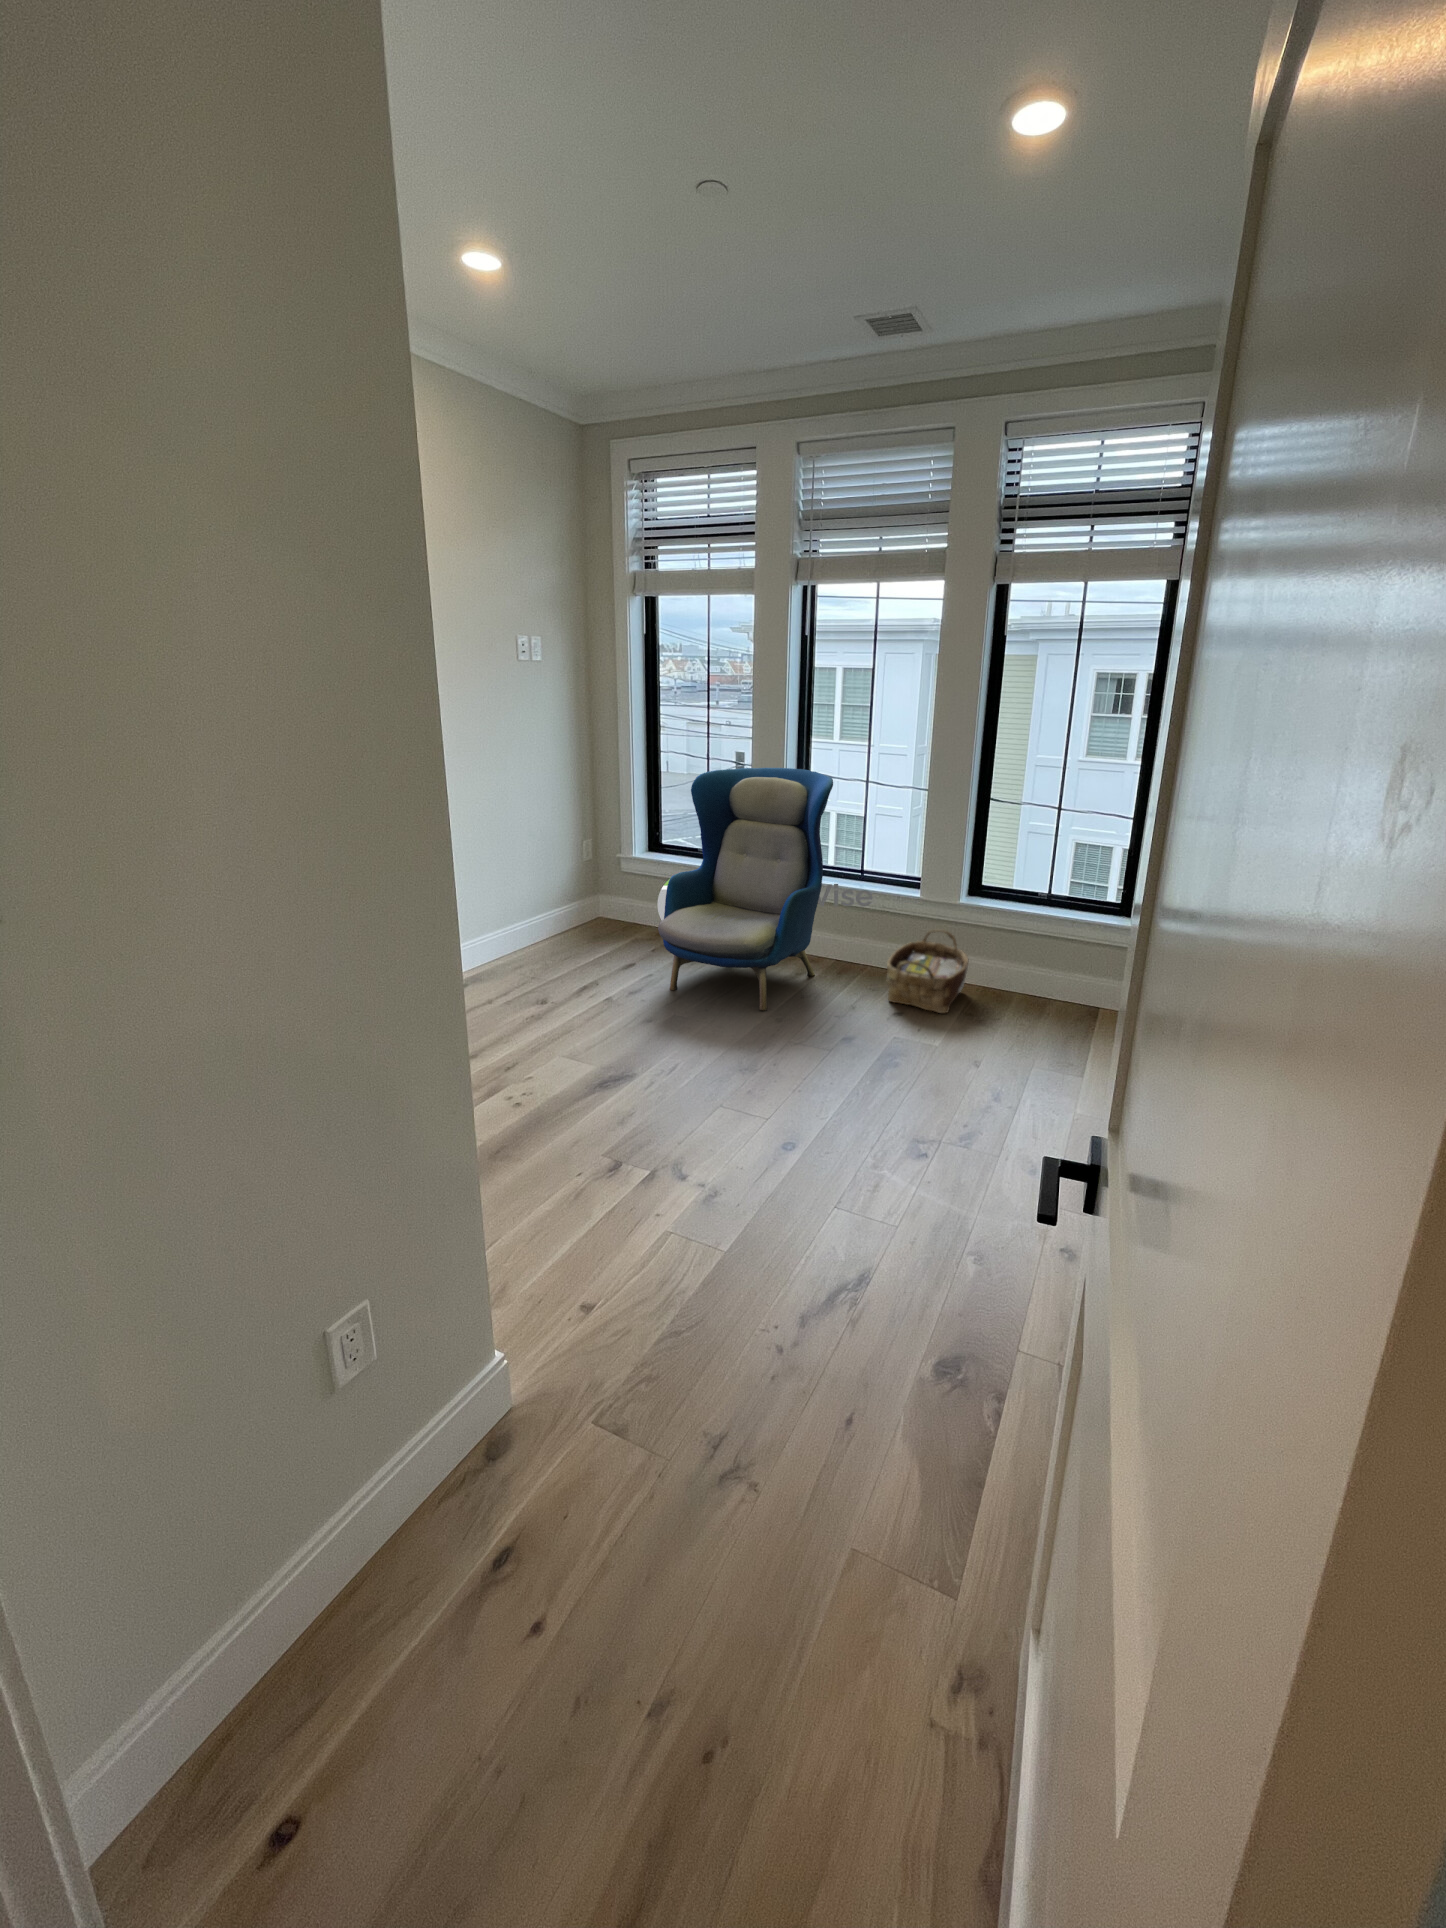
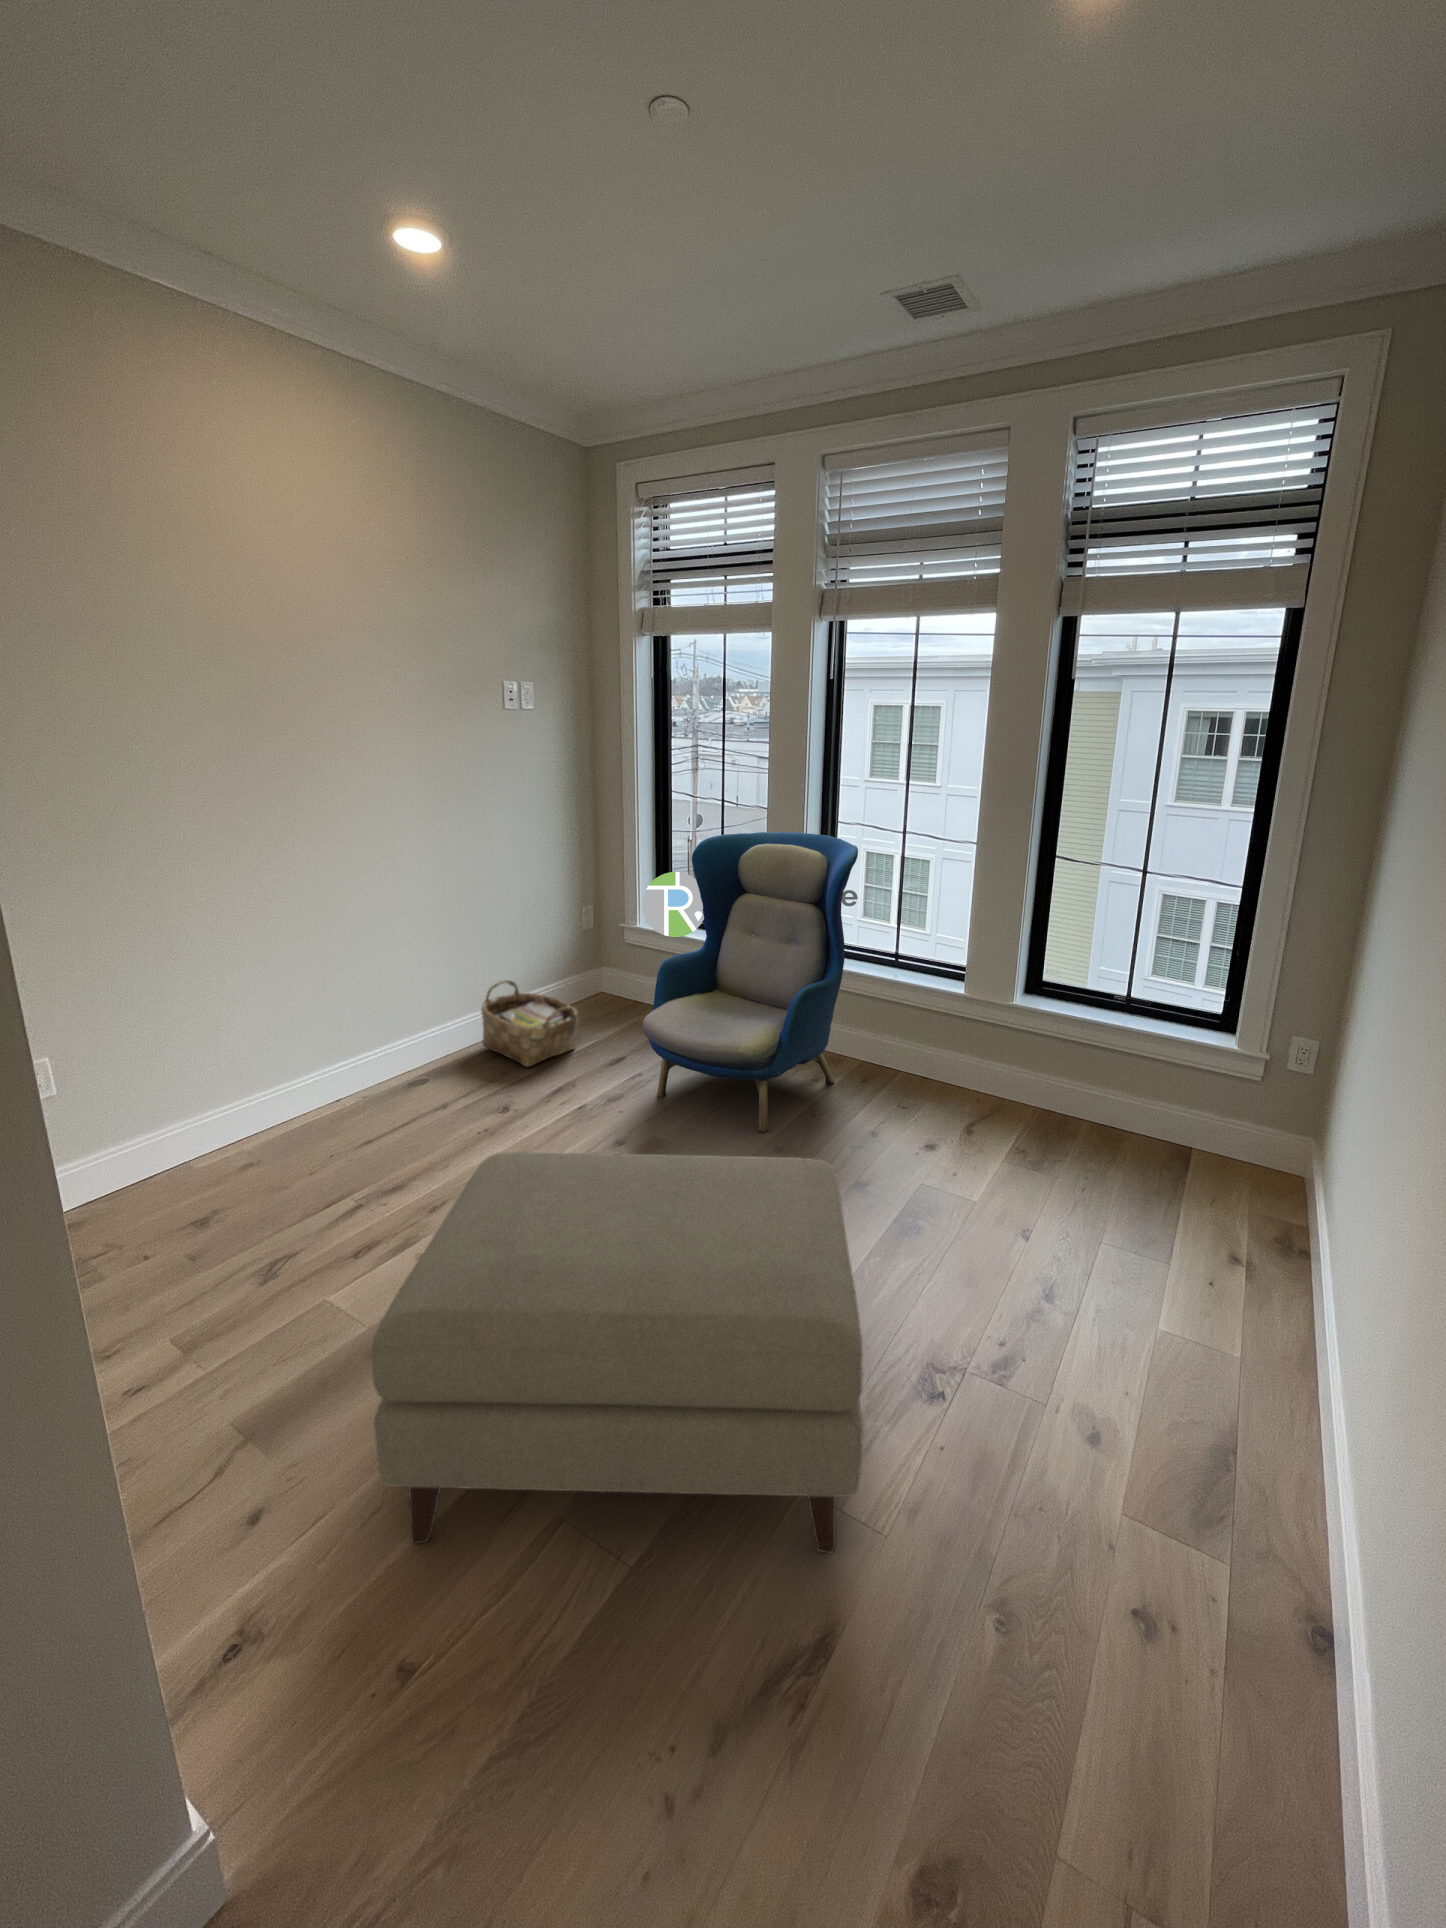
woven basket: present [887,929,968,1013] -> present [481,980,578,1067]
ottoman: none [541,998,883,1259] -> present [372,1152,863,1553]

